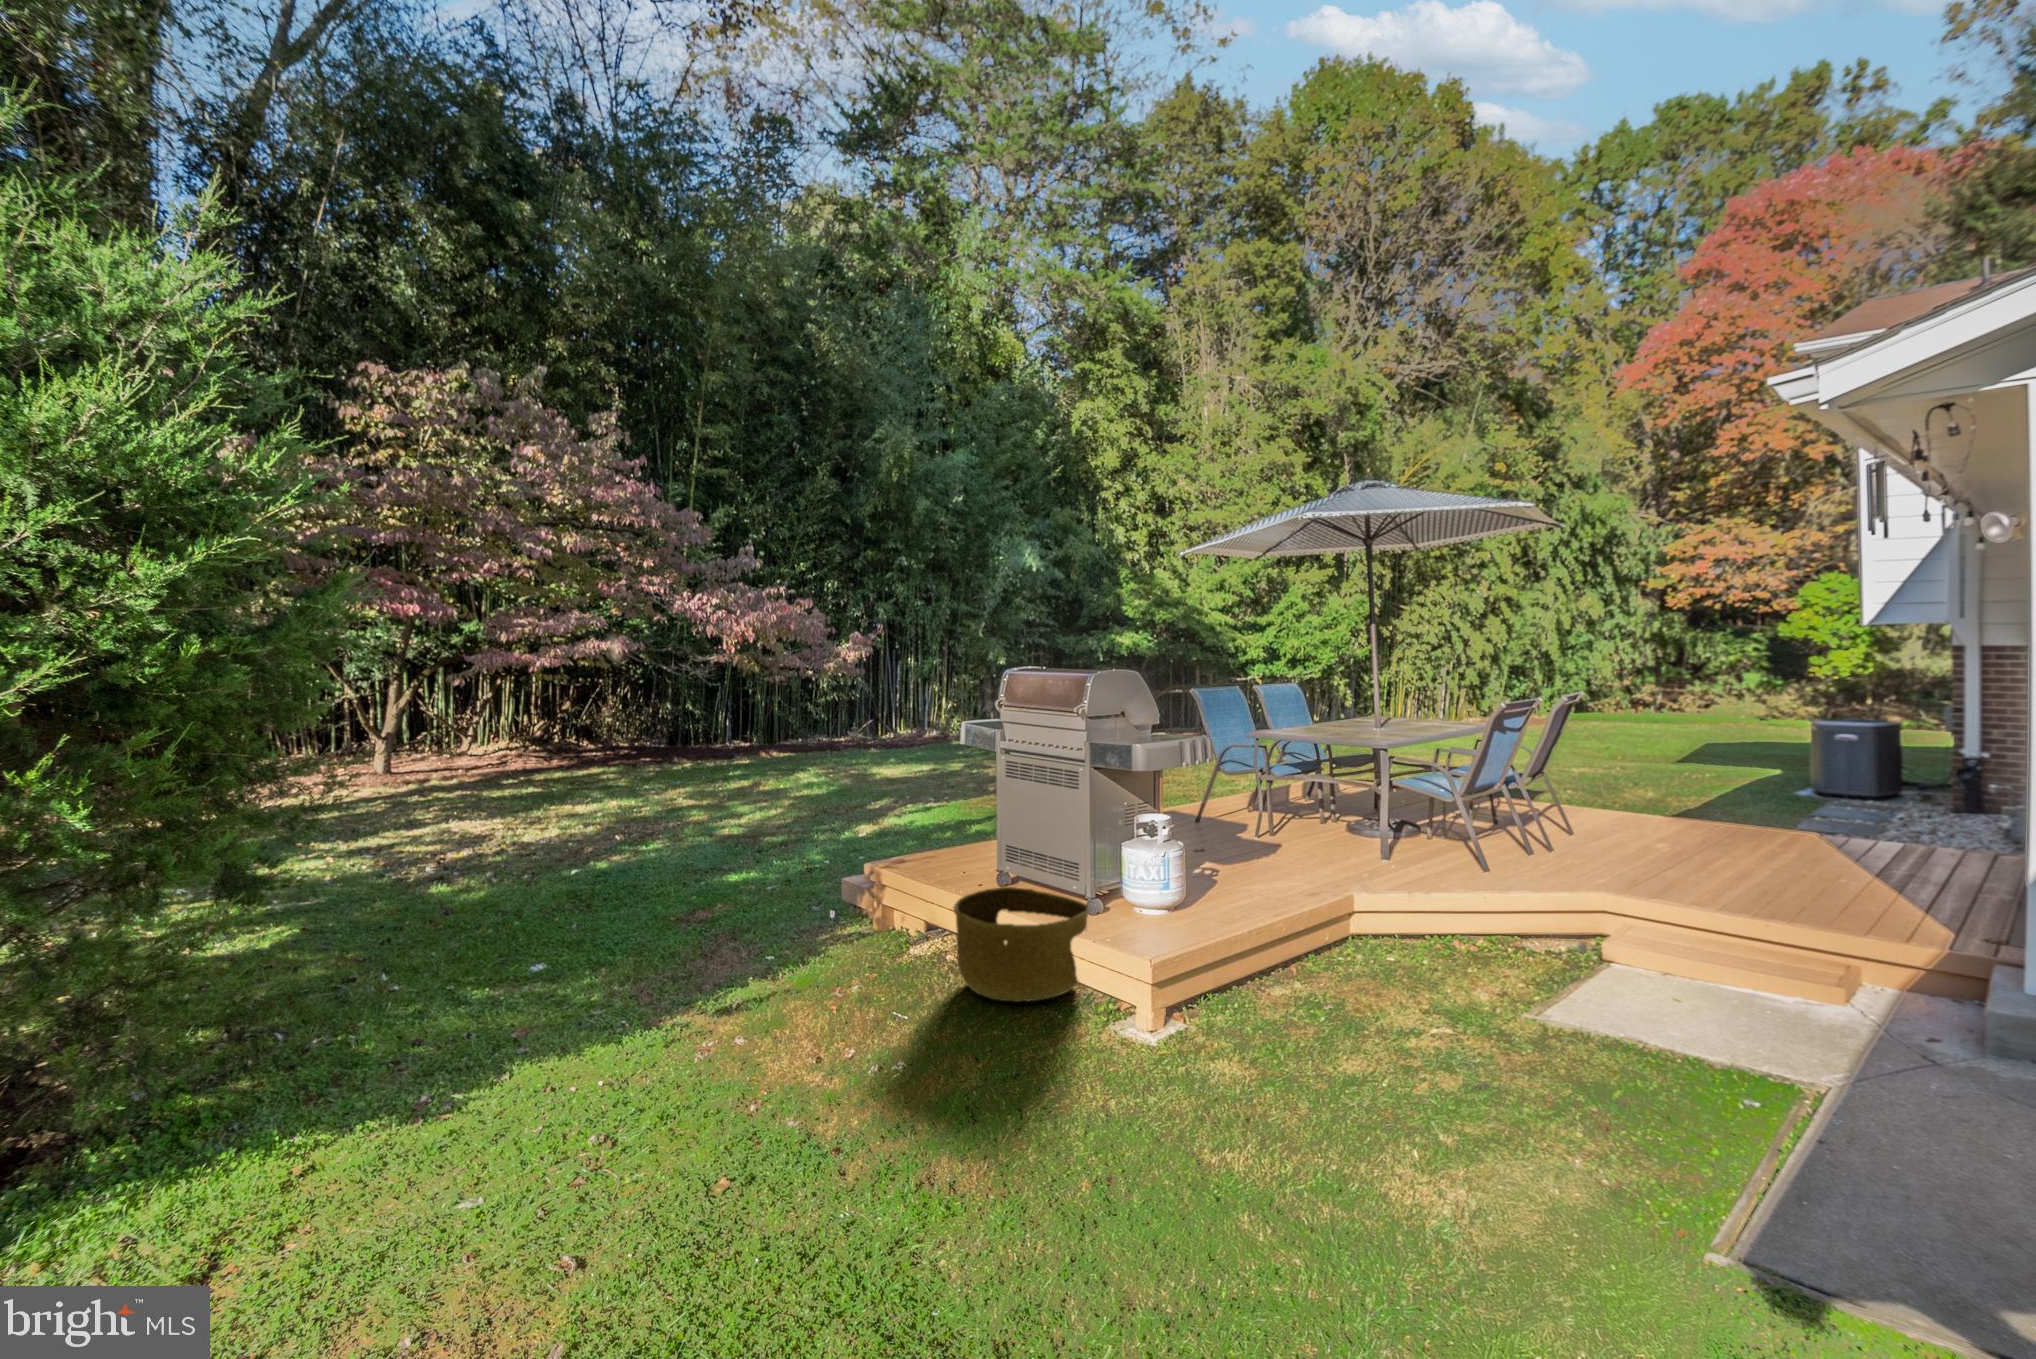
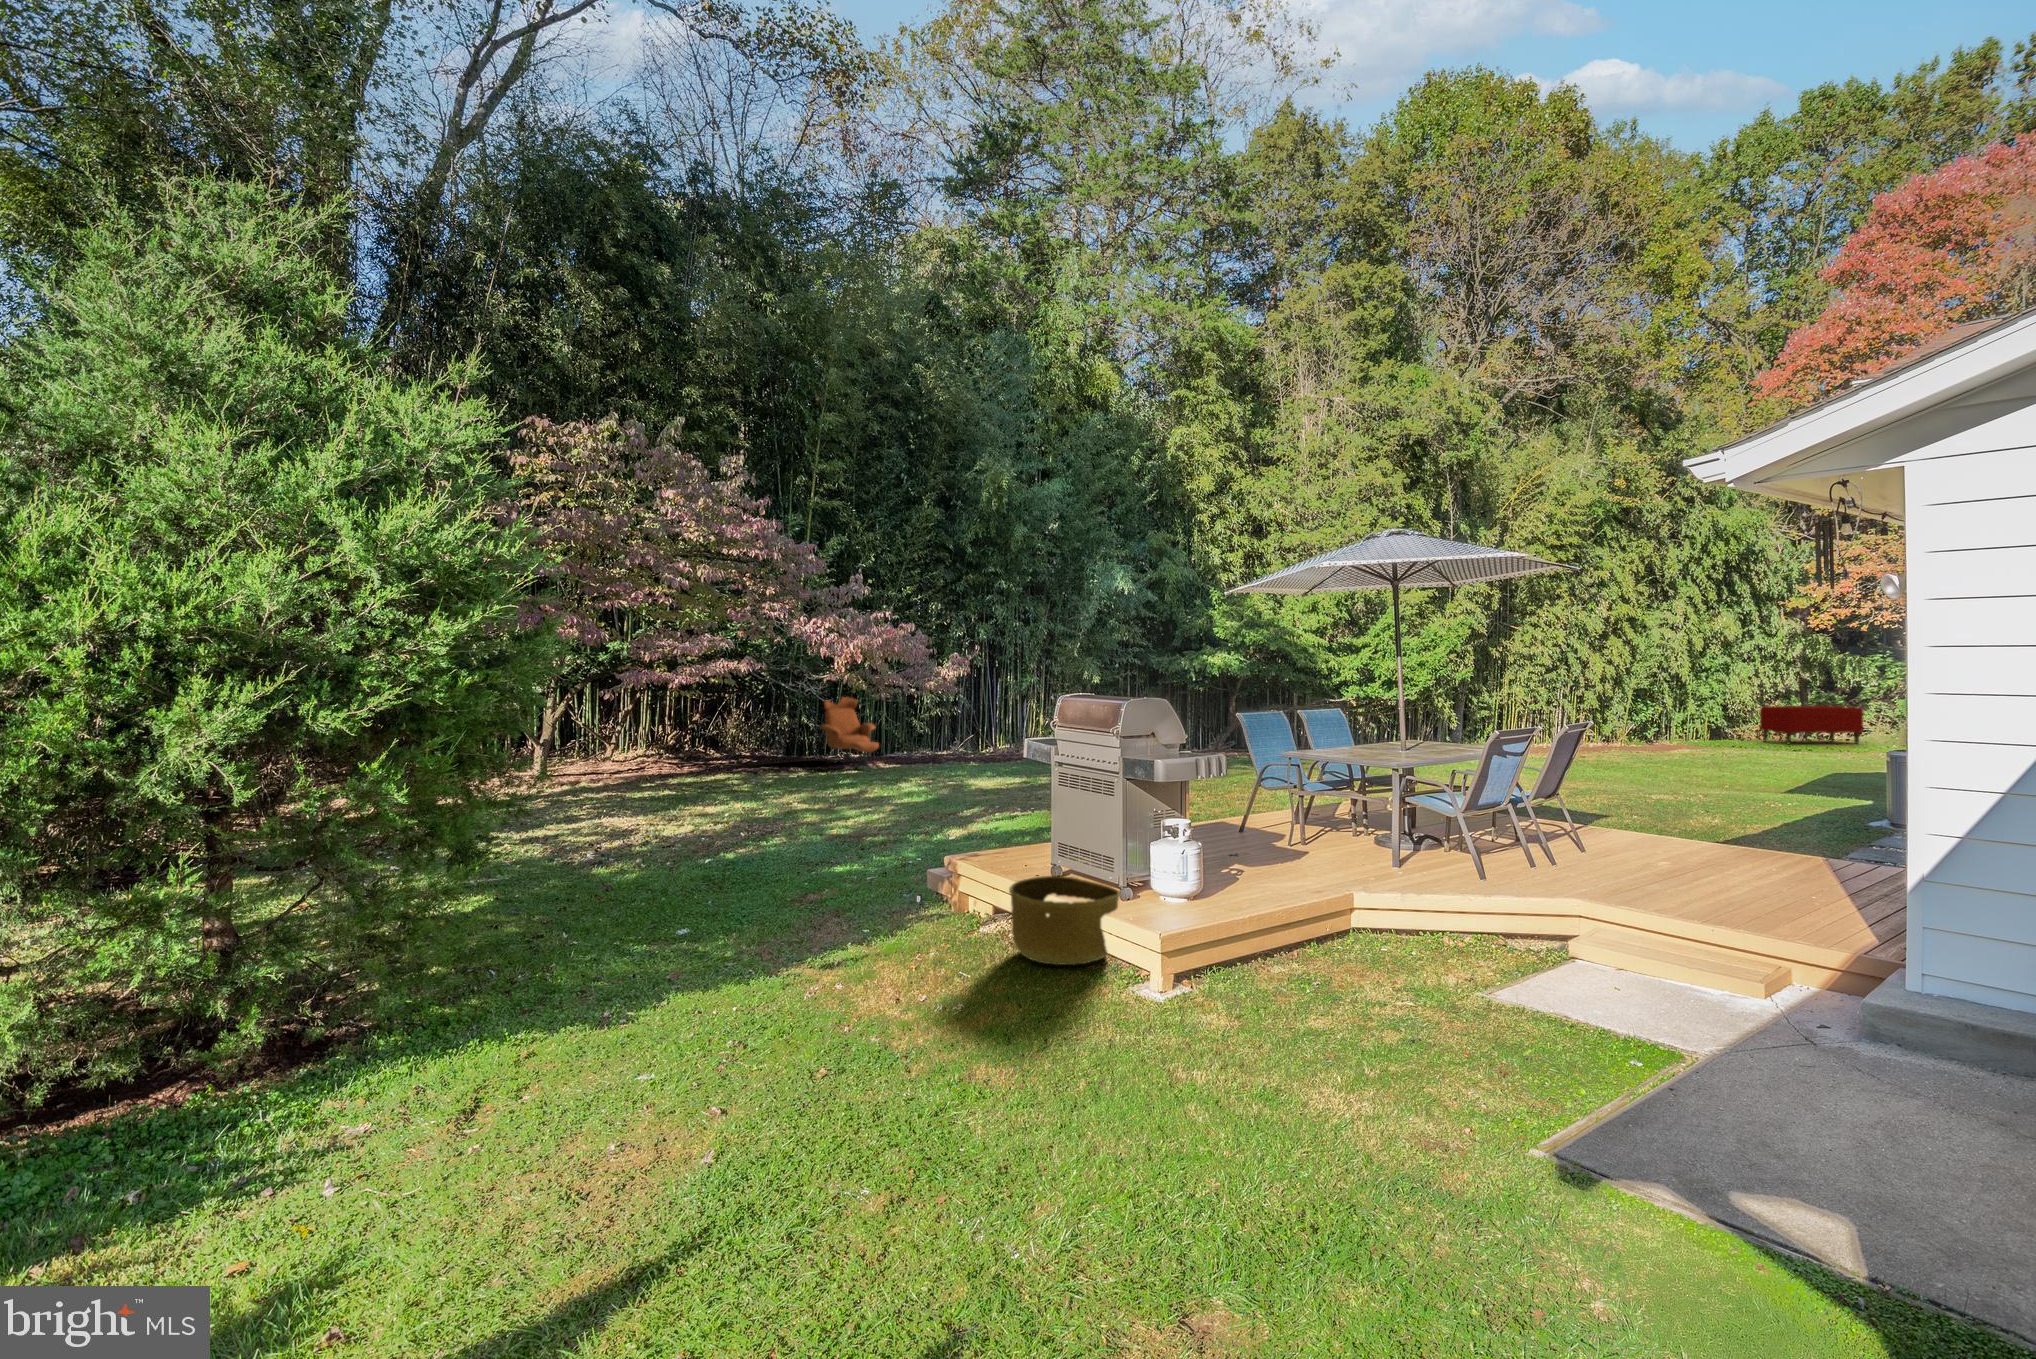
bench: none [1619,679,1710,716] -> present [1760,706,1863,745]
lounge chair: none [710,681,779,759] -> present [820,697,879,767]

